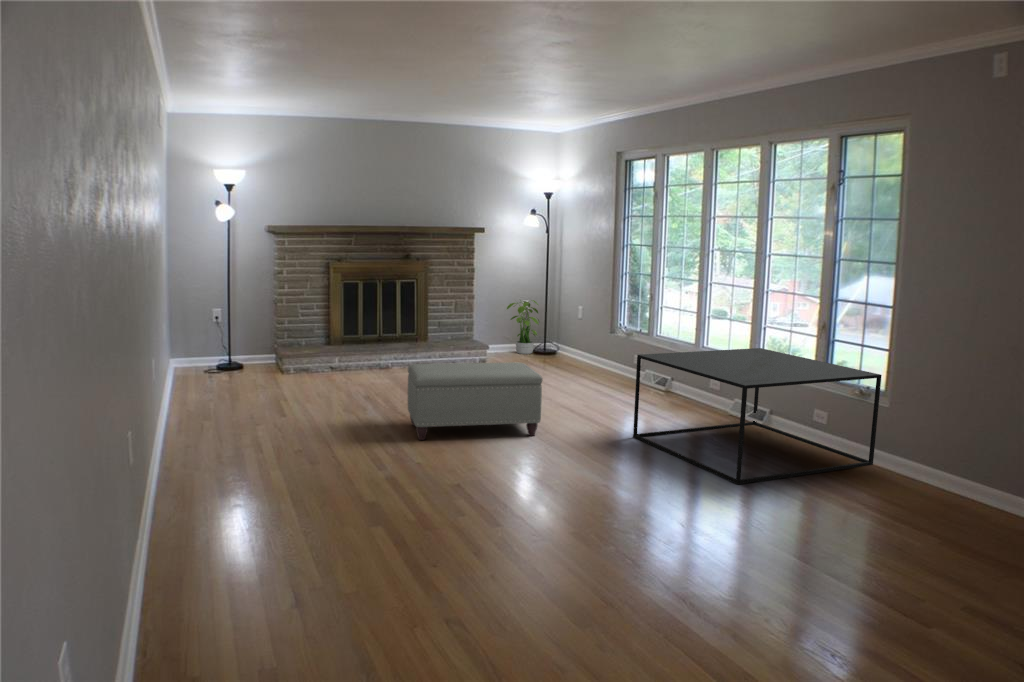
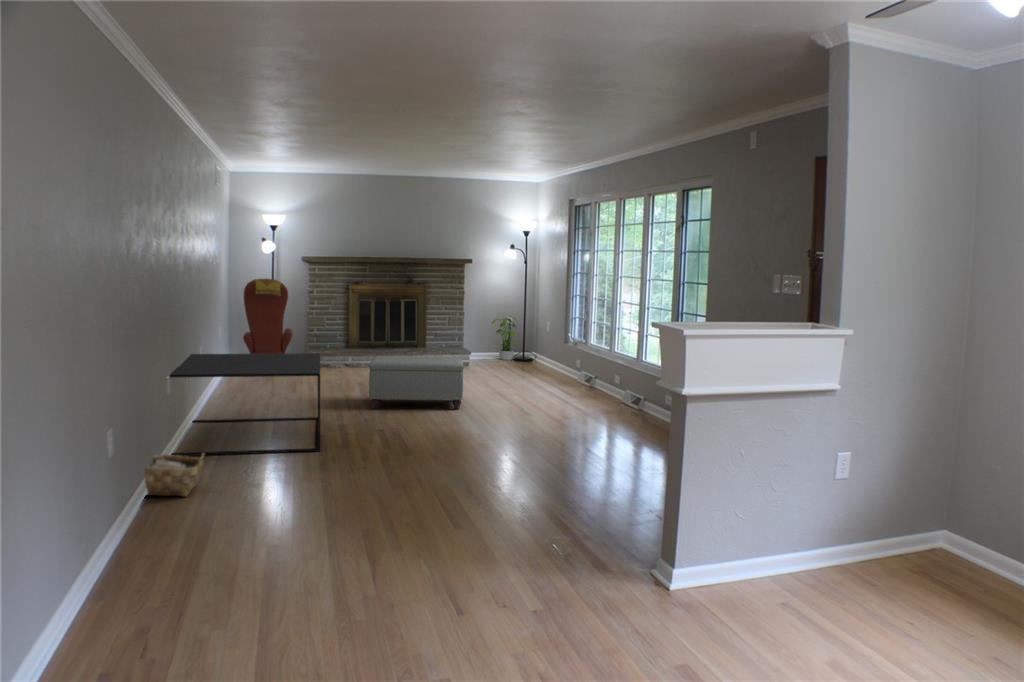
armchair: none [191,256,260,373] -> present [243,279,292,354]
coffee table: present [633,348,882,484] -> present [170,353,320,456]
woven basket: none [145,567,268,657] -> present [144,453,204,497]

